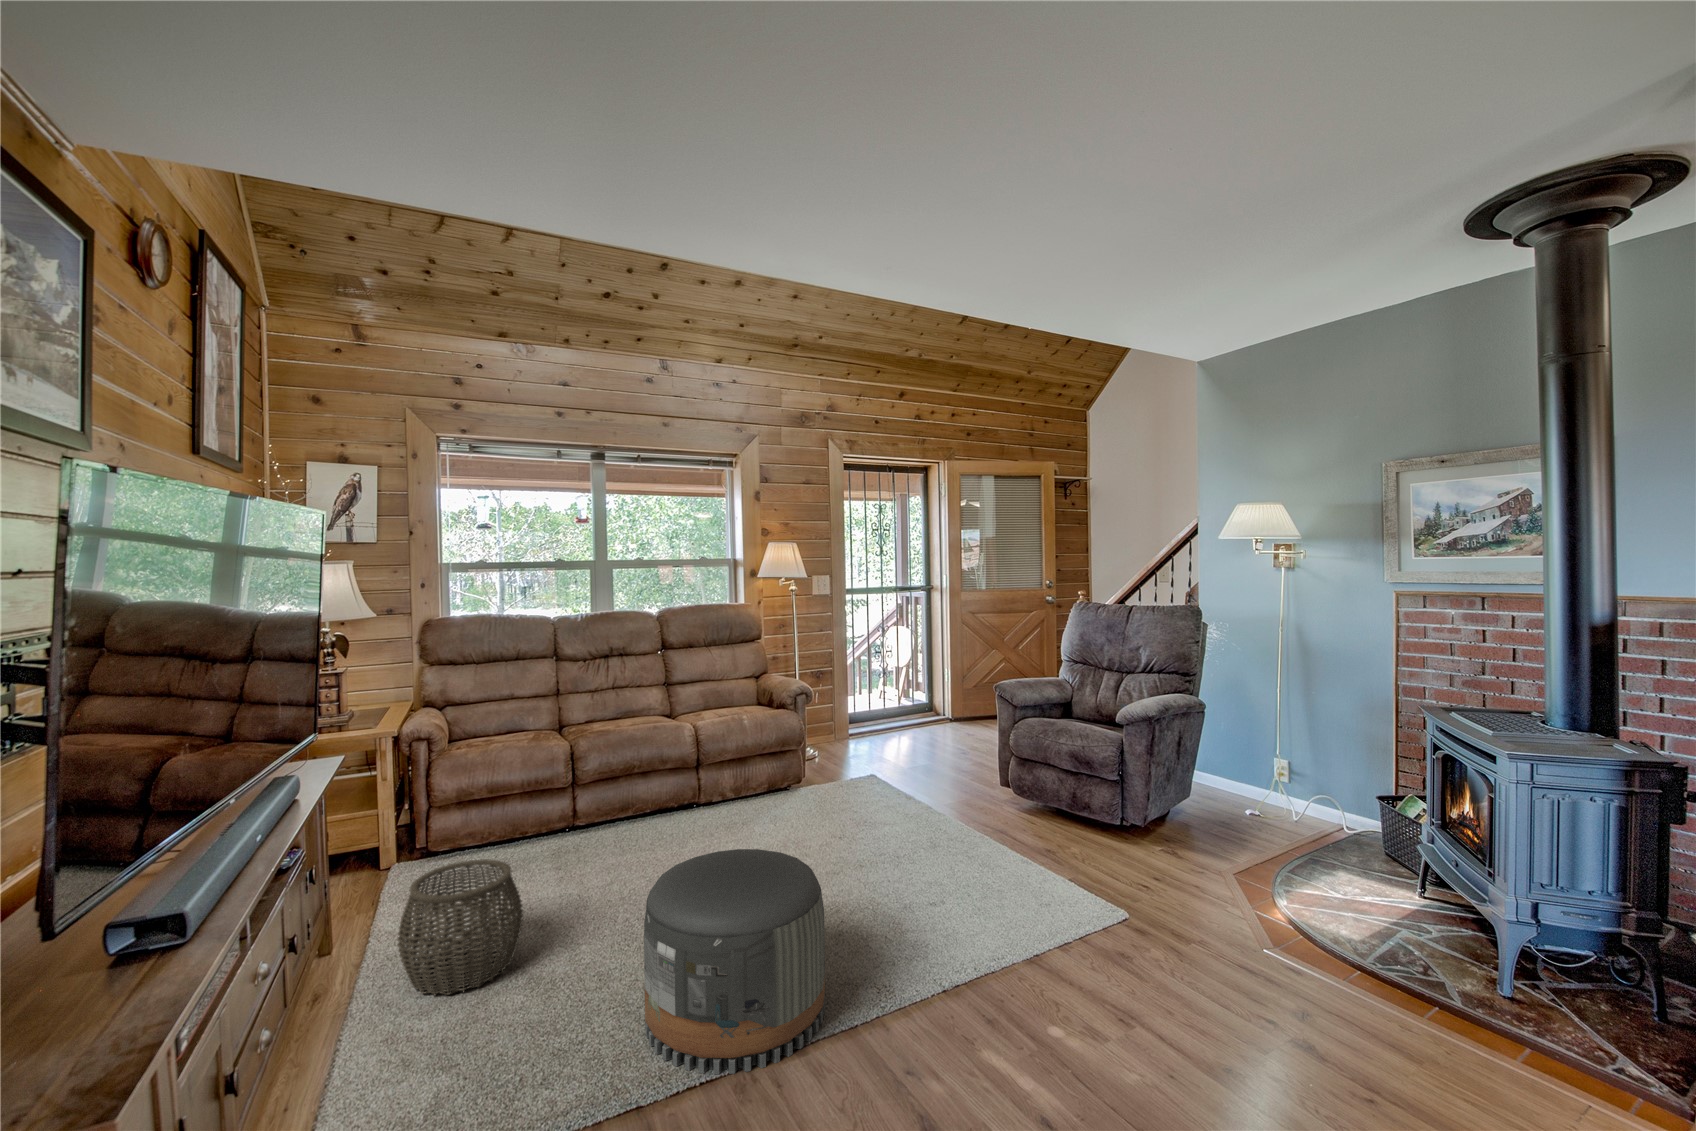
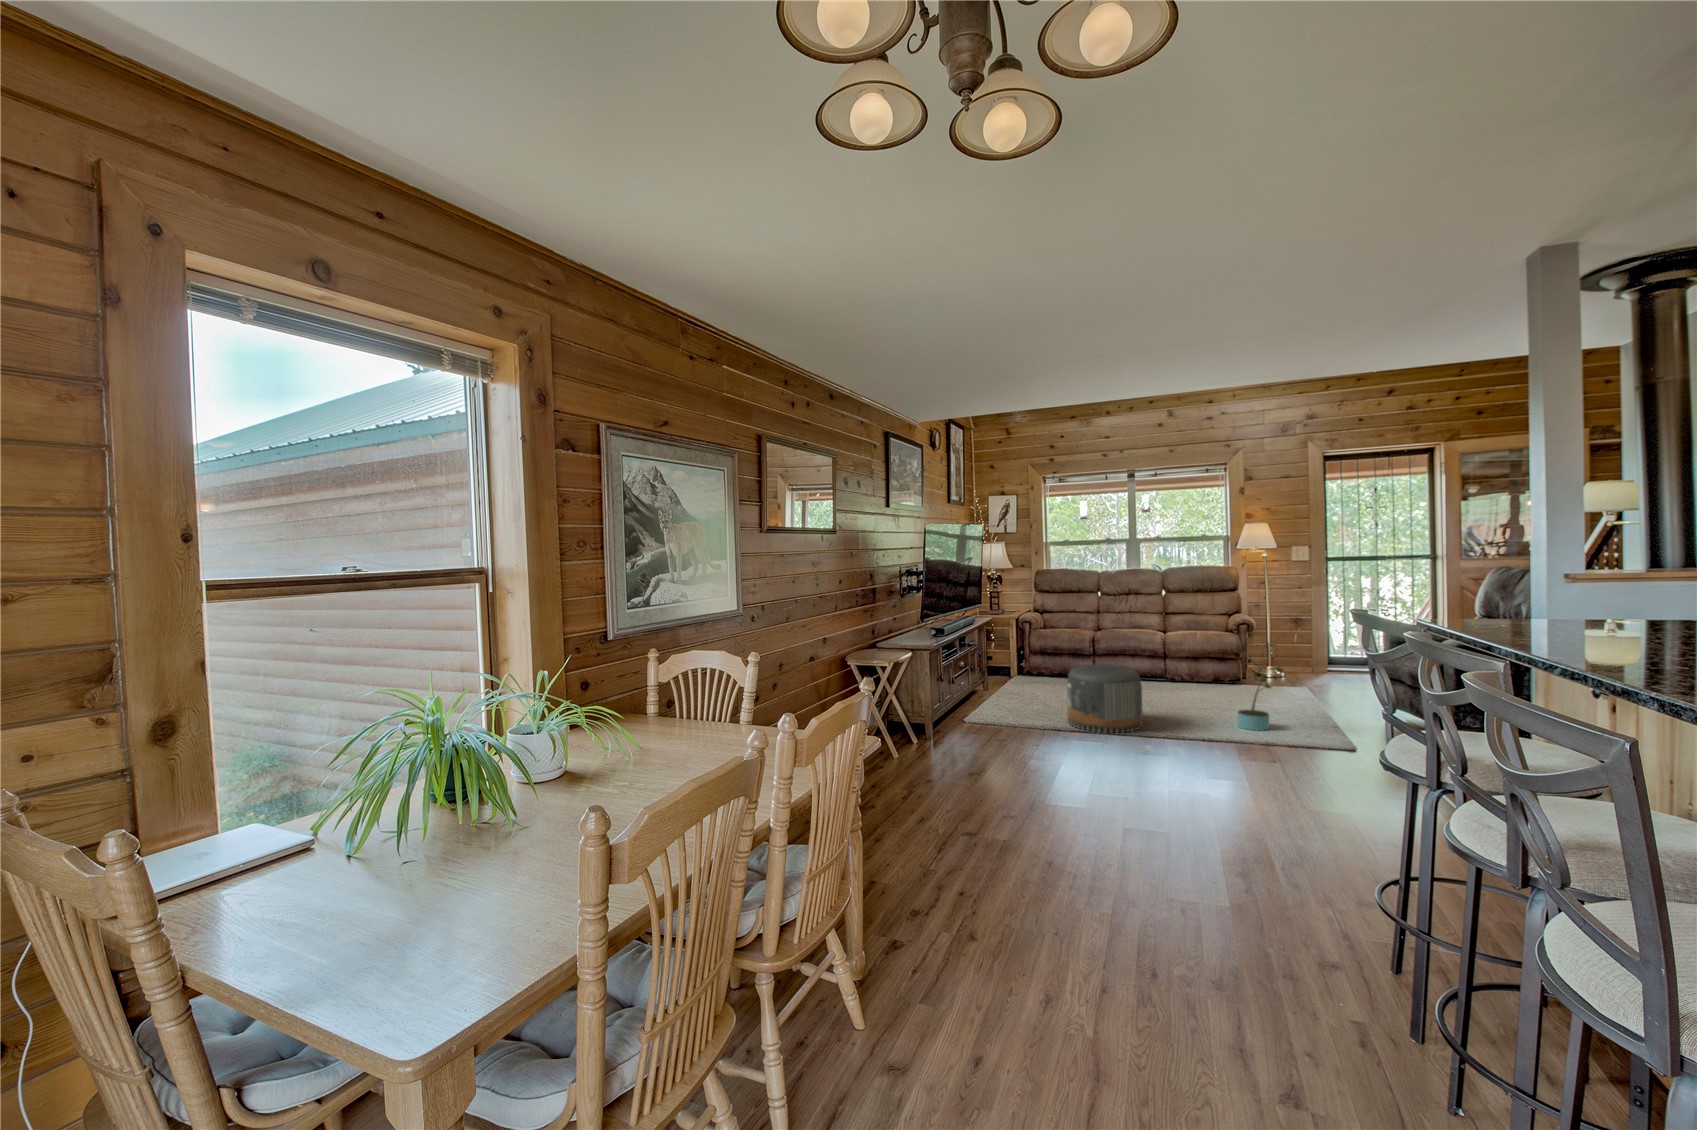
potted plant: none [923,738,1023,918] -> present [1226,638,1282,731]
woven basket: present [397,859,524,995] -> none [1002,661,1045,703]

